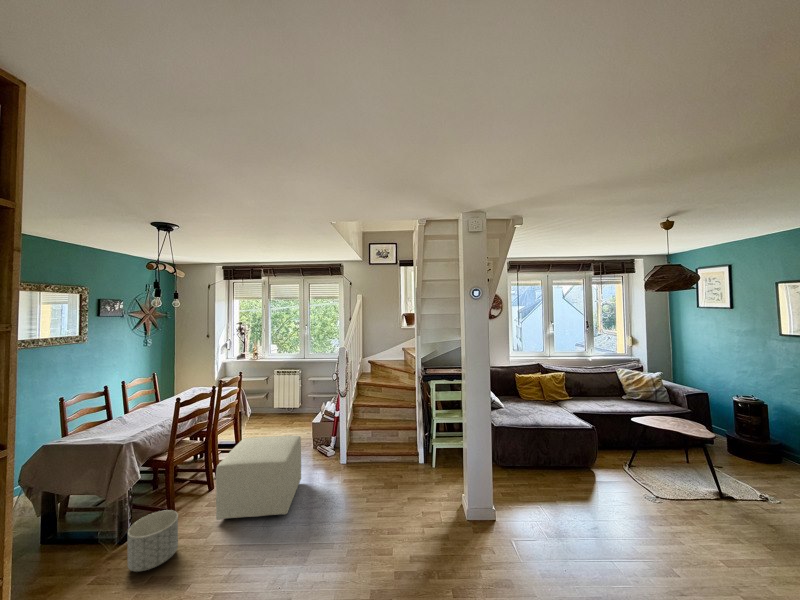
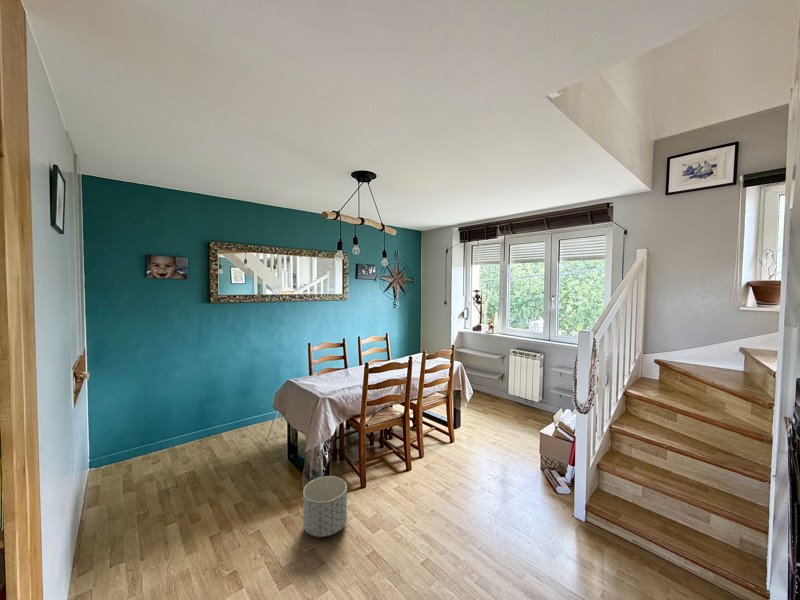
ottoman: present [216,436,301,520] -> none [390,427,504,558]

